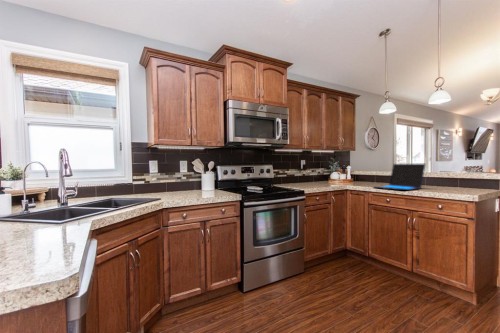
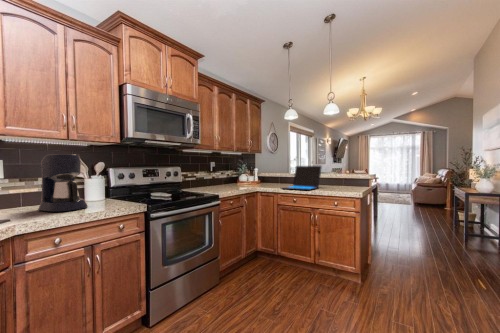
coffee maker: none [175,156,203,196] -> present [38,154,88,212]

